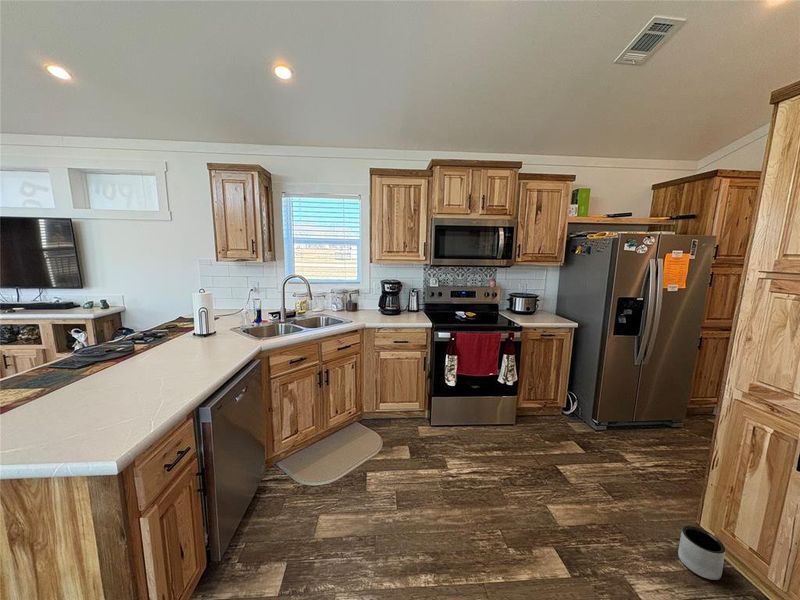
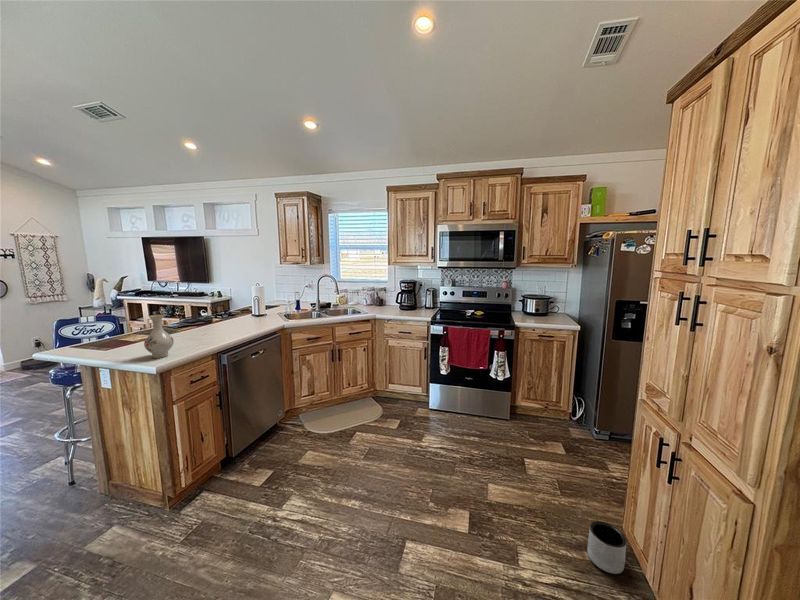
vase: none [62,357,124,442] -> present [144,315,174,358]

